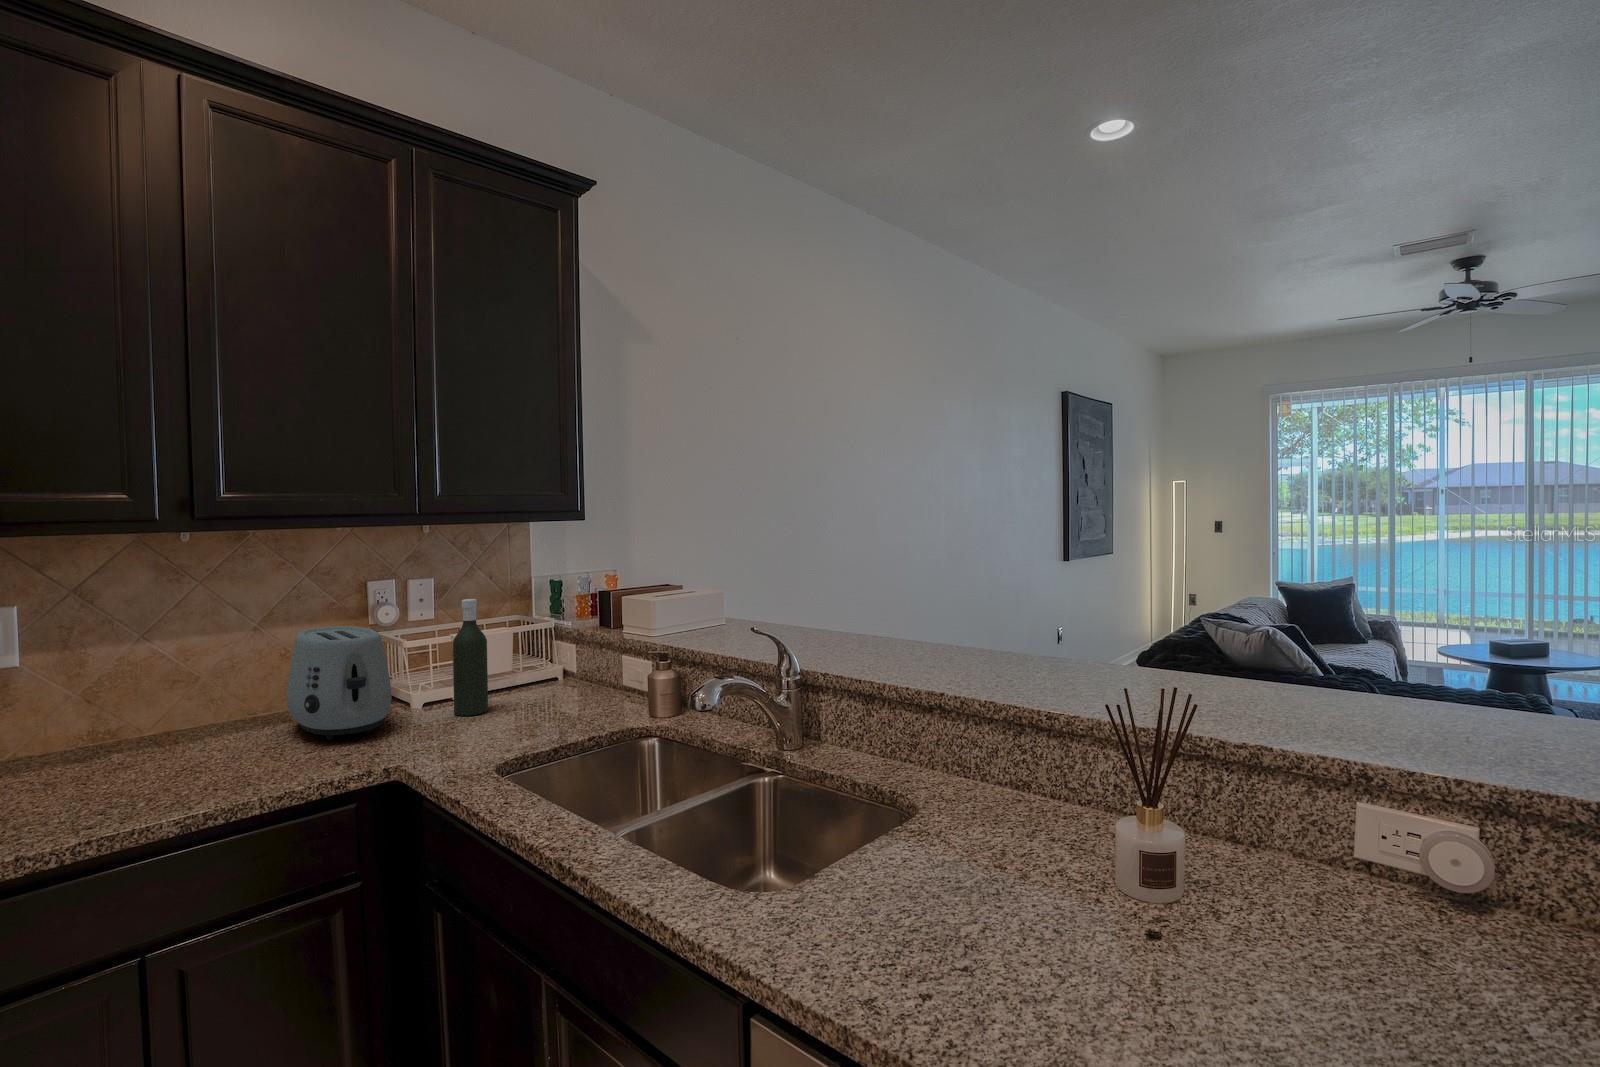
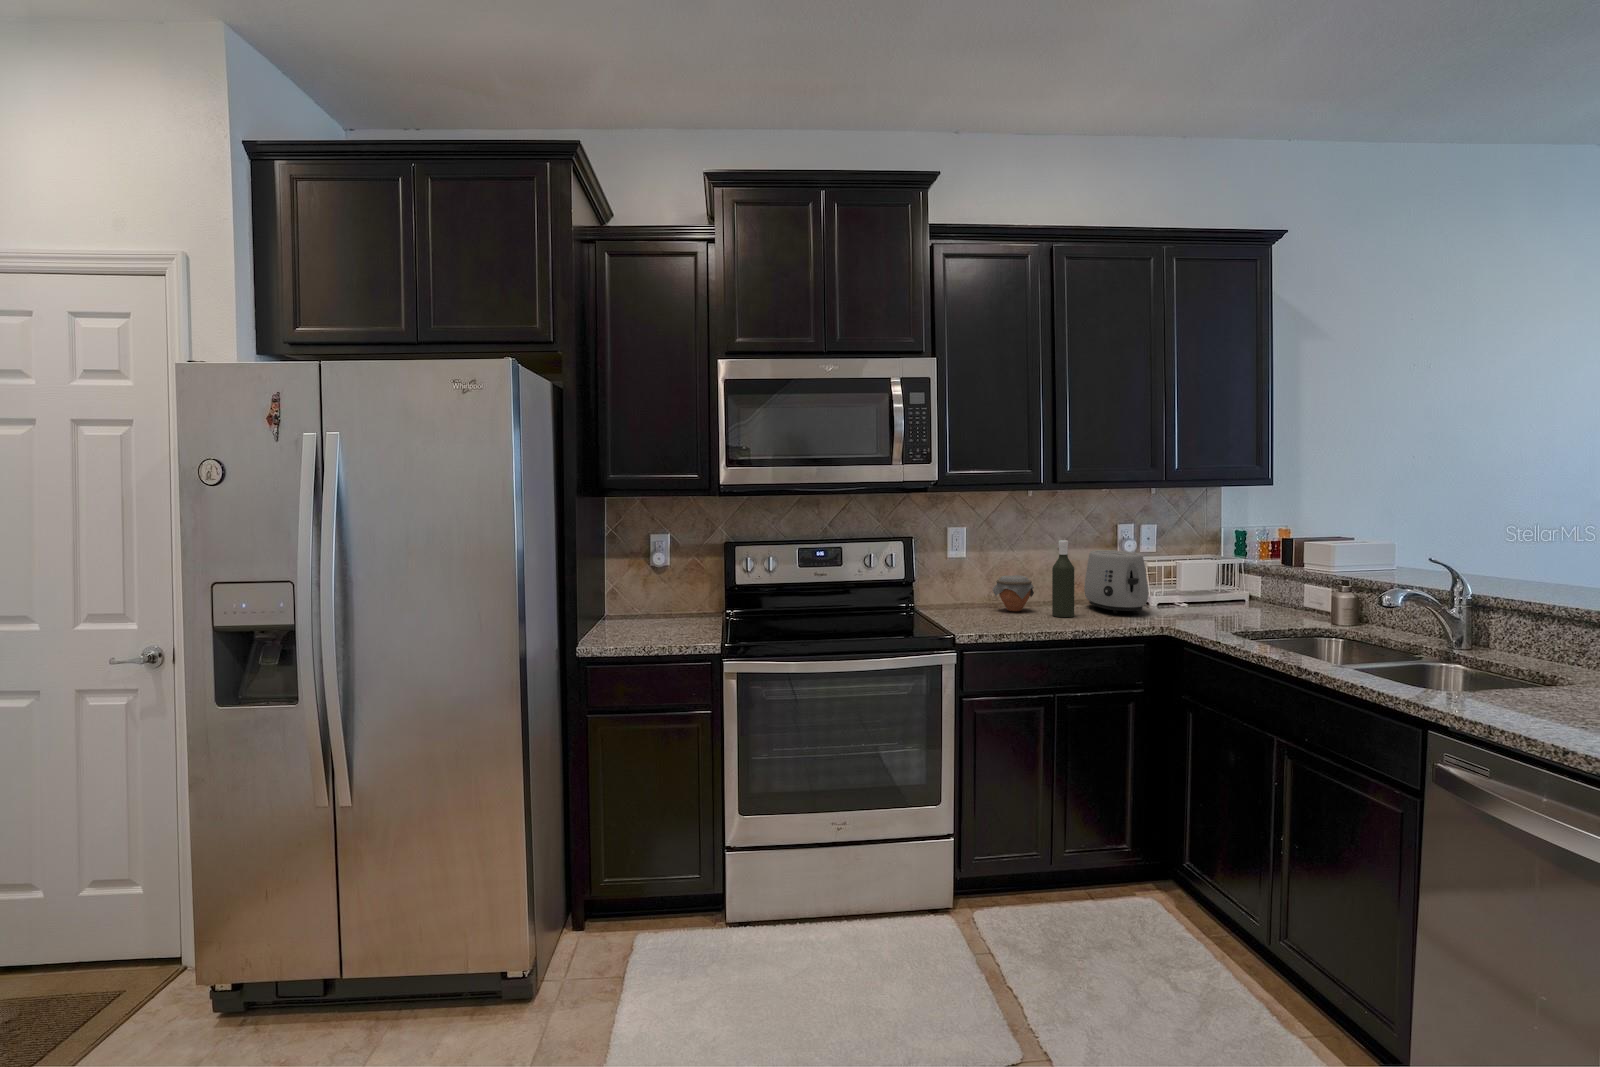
bottle: present [453,599,488,716] -> present [1052,540,1074,617]
jar: none [61,690,166,765] -> present [993,575,1034,611]

